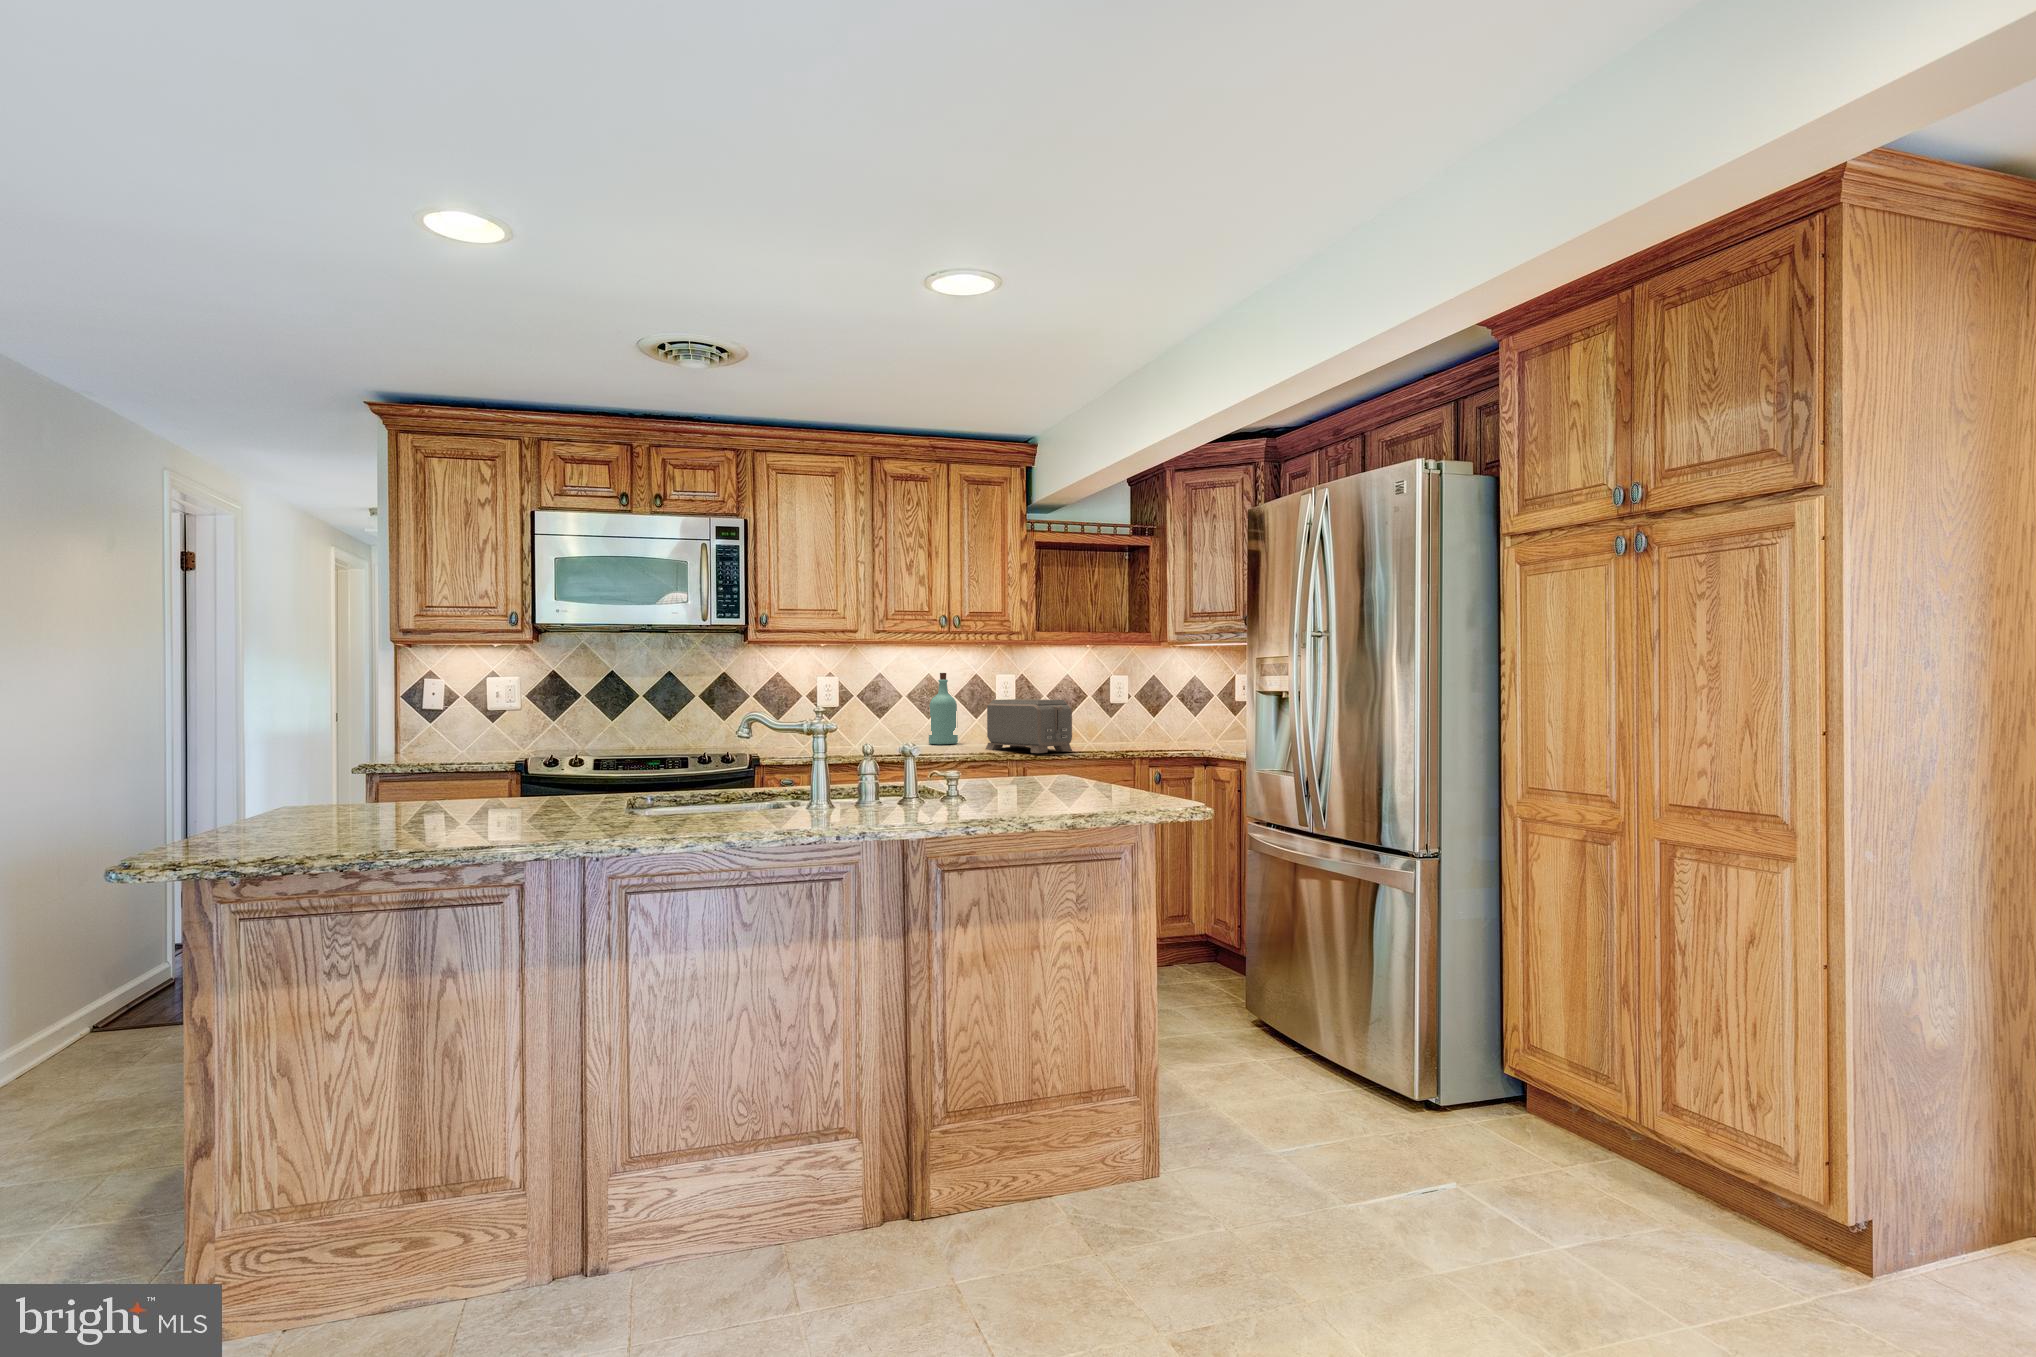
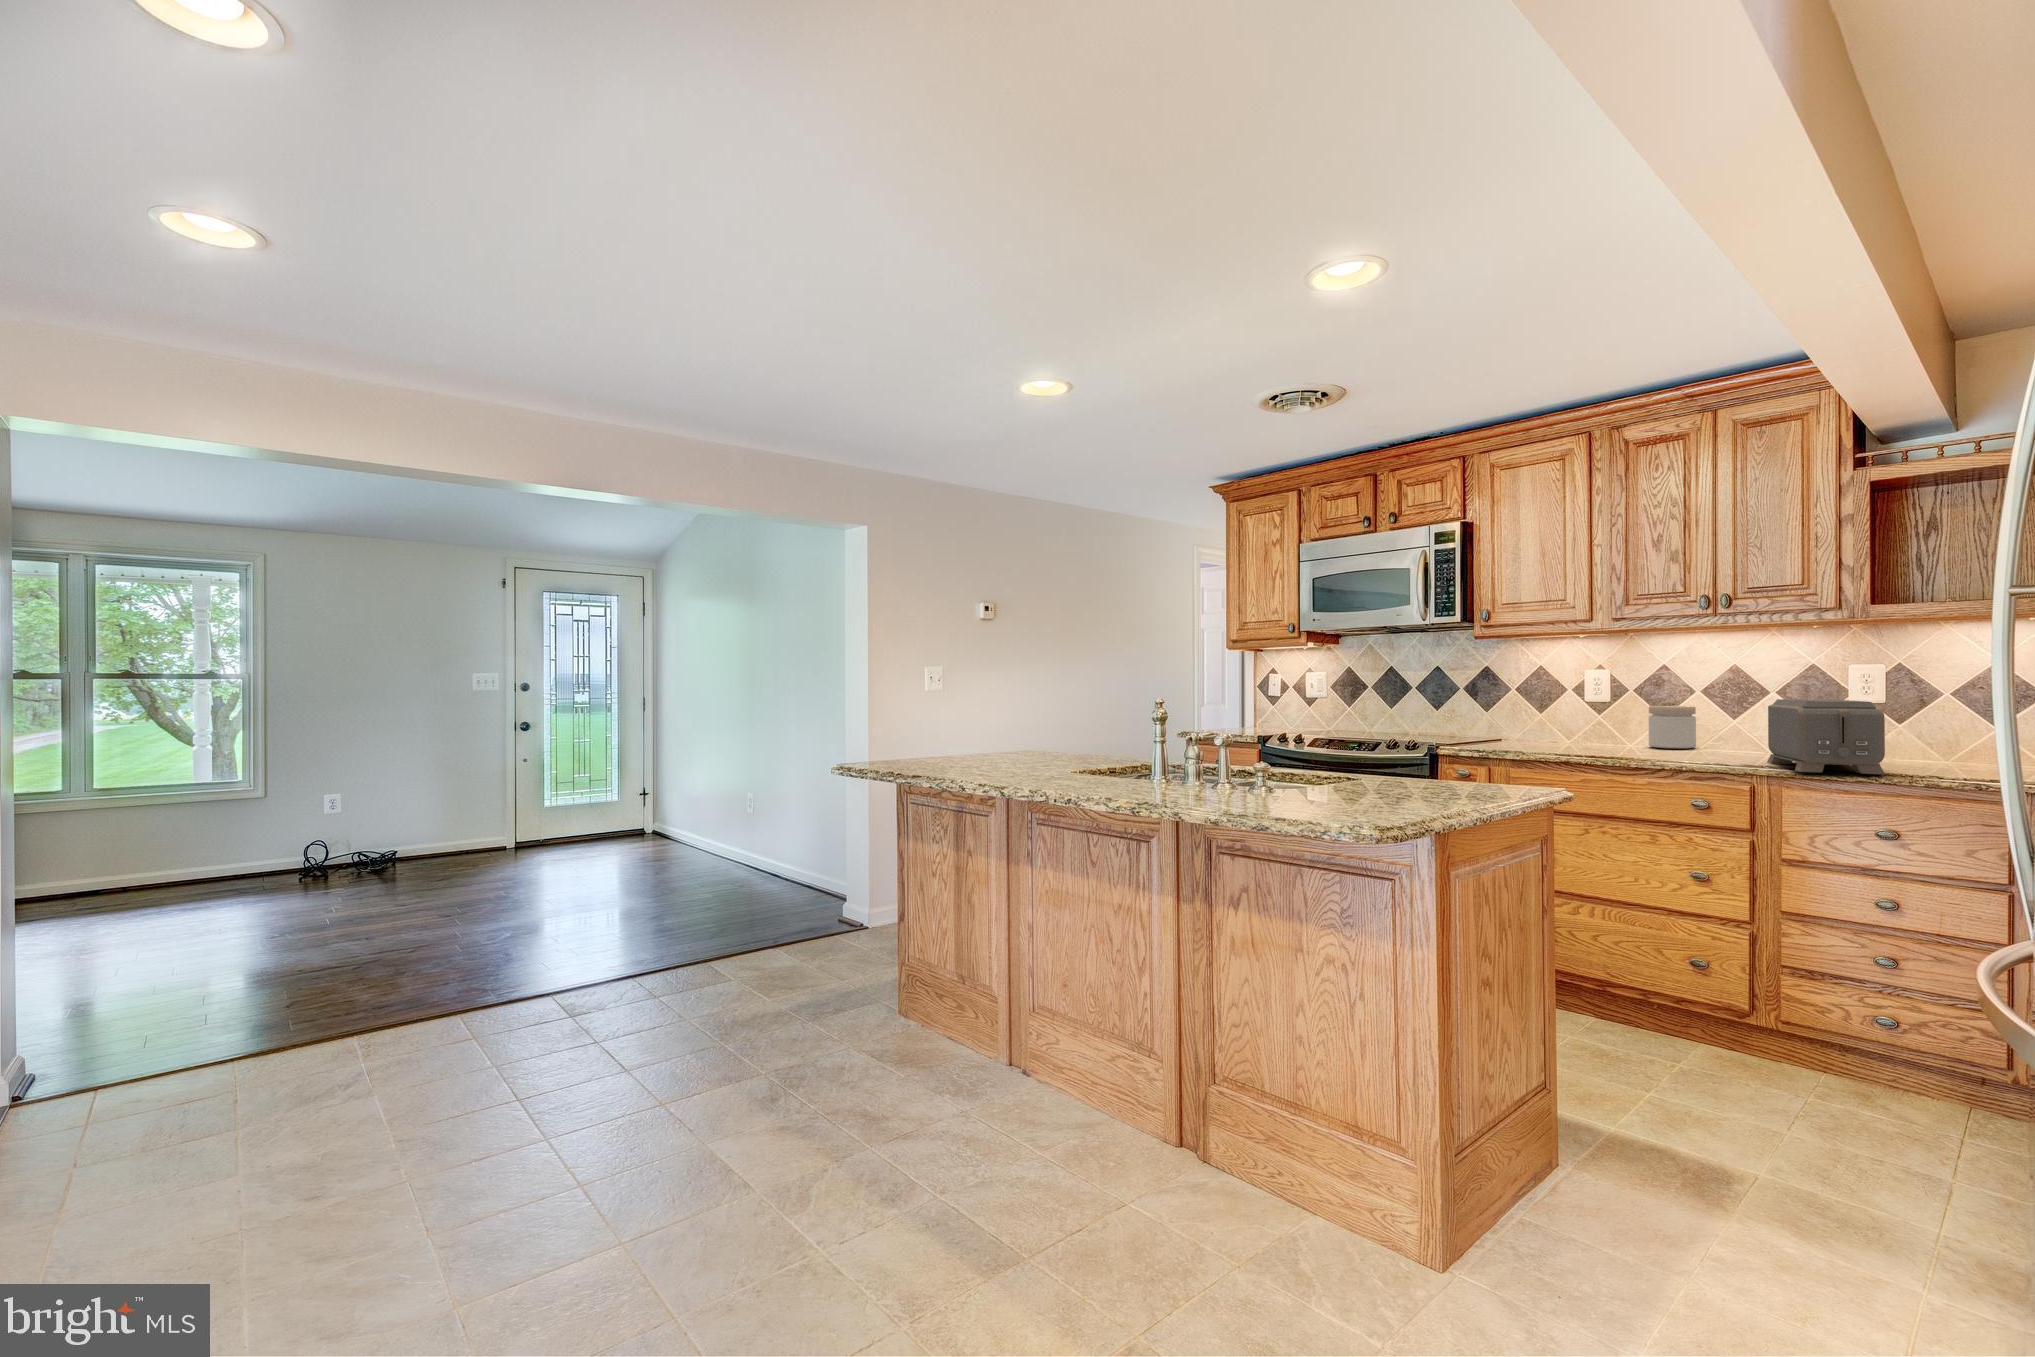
bottle: present [929,673,958,744] -> none [1719,665,1766,753]
jar: none [874,708,908,744] -> present [1649,706,1696,749]

